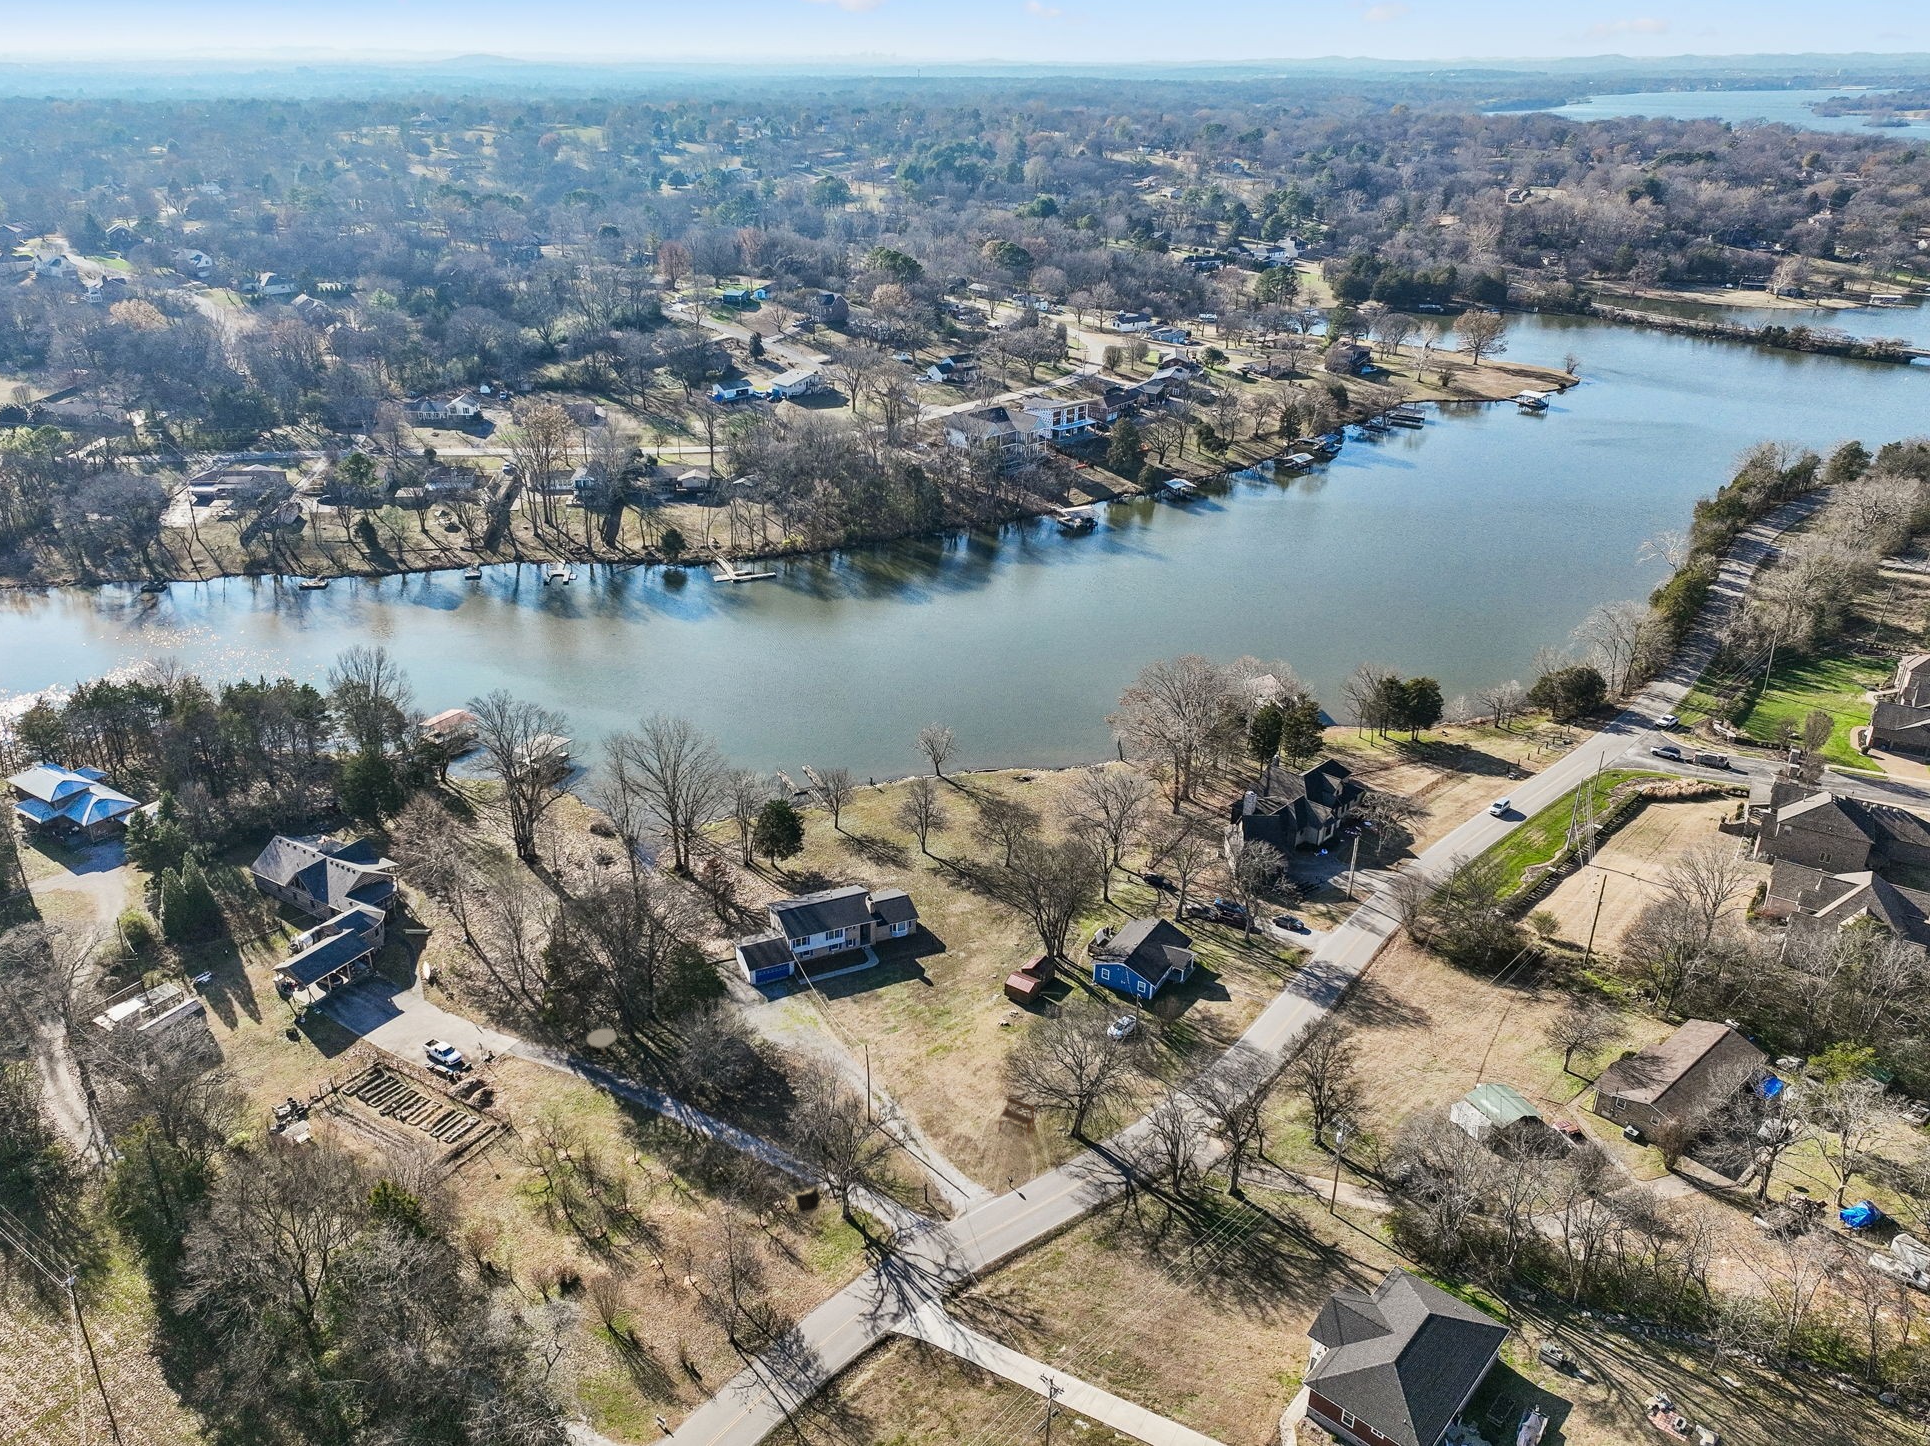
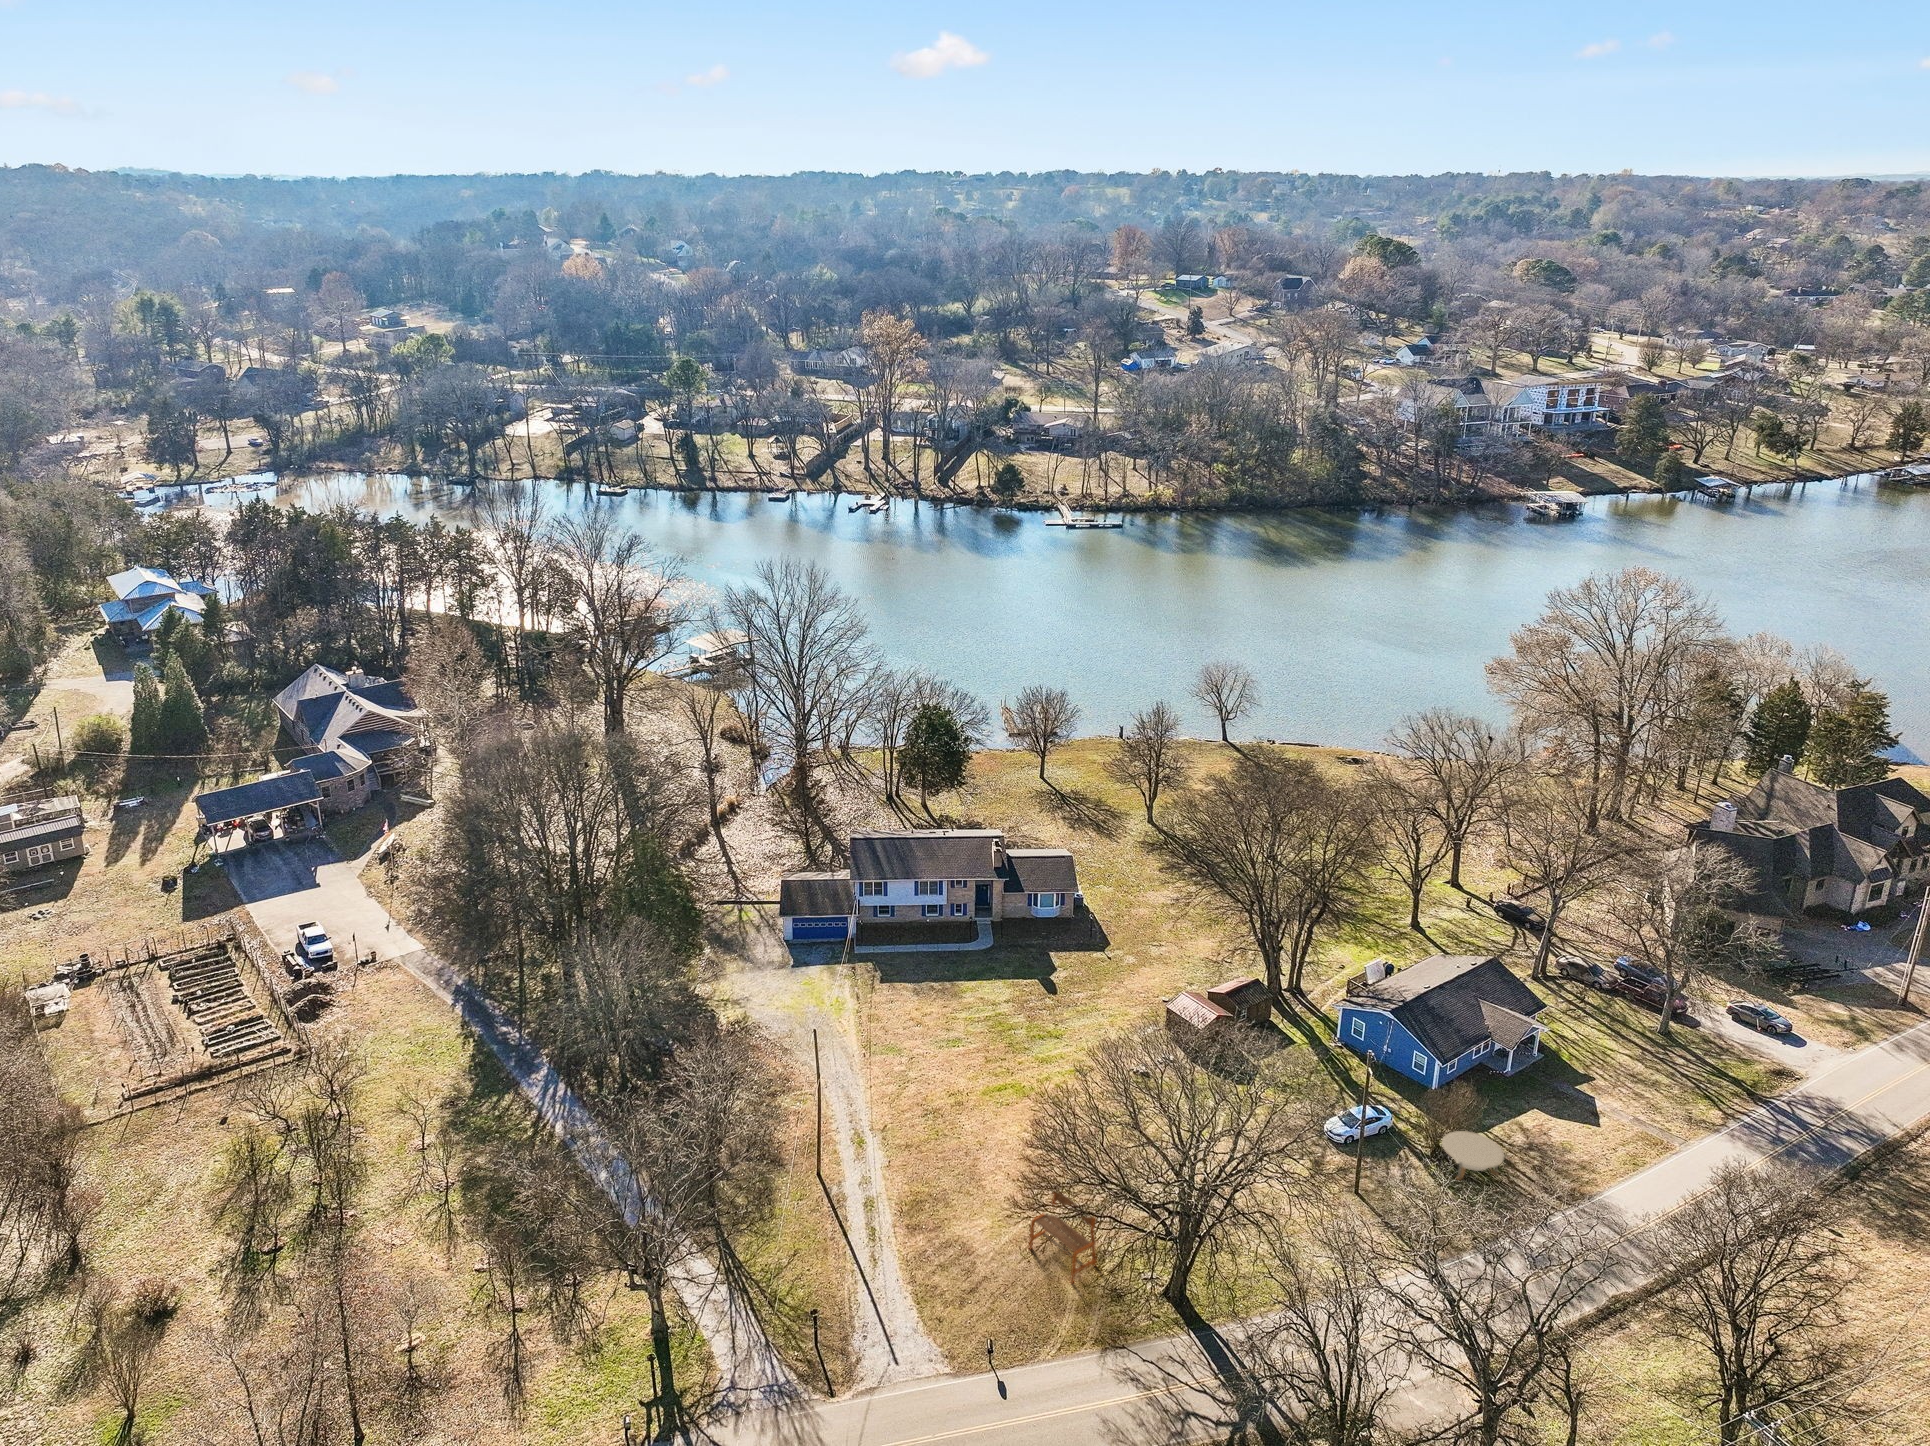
round table: present [587,1029,616,1054] -> present [1442,1131,1504,1180]
lounge chair: present [795,1188,820,1213] -> none [575,1257,626,1312]

